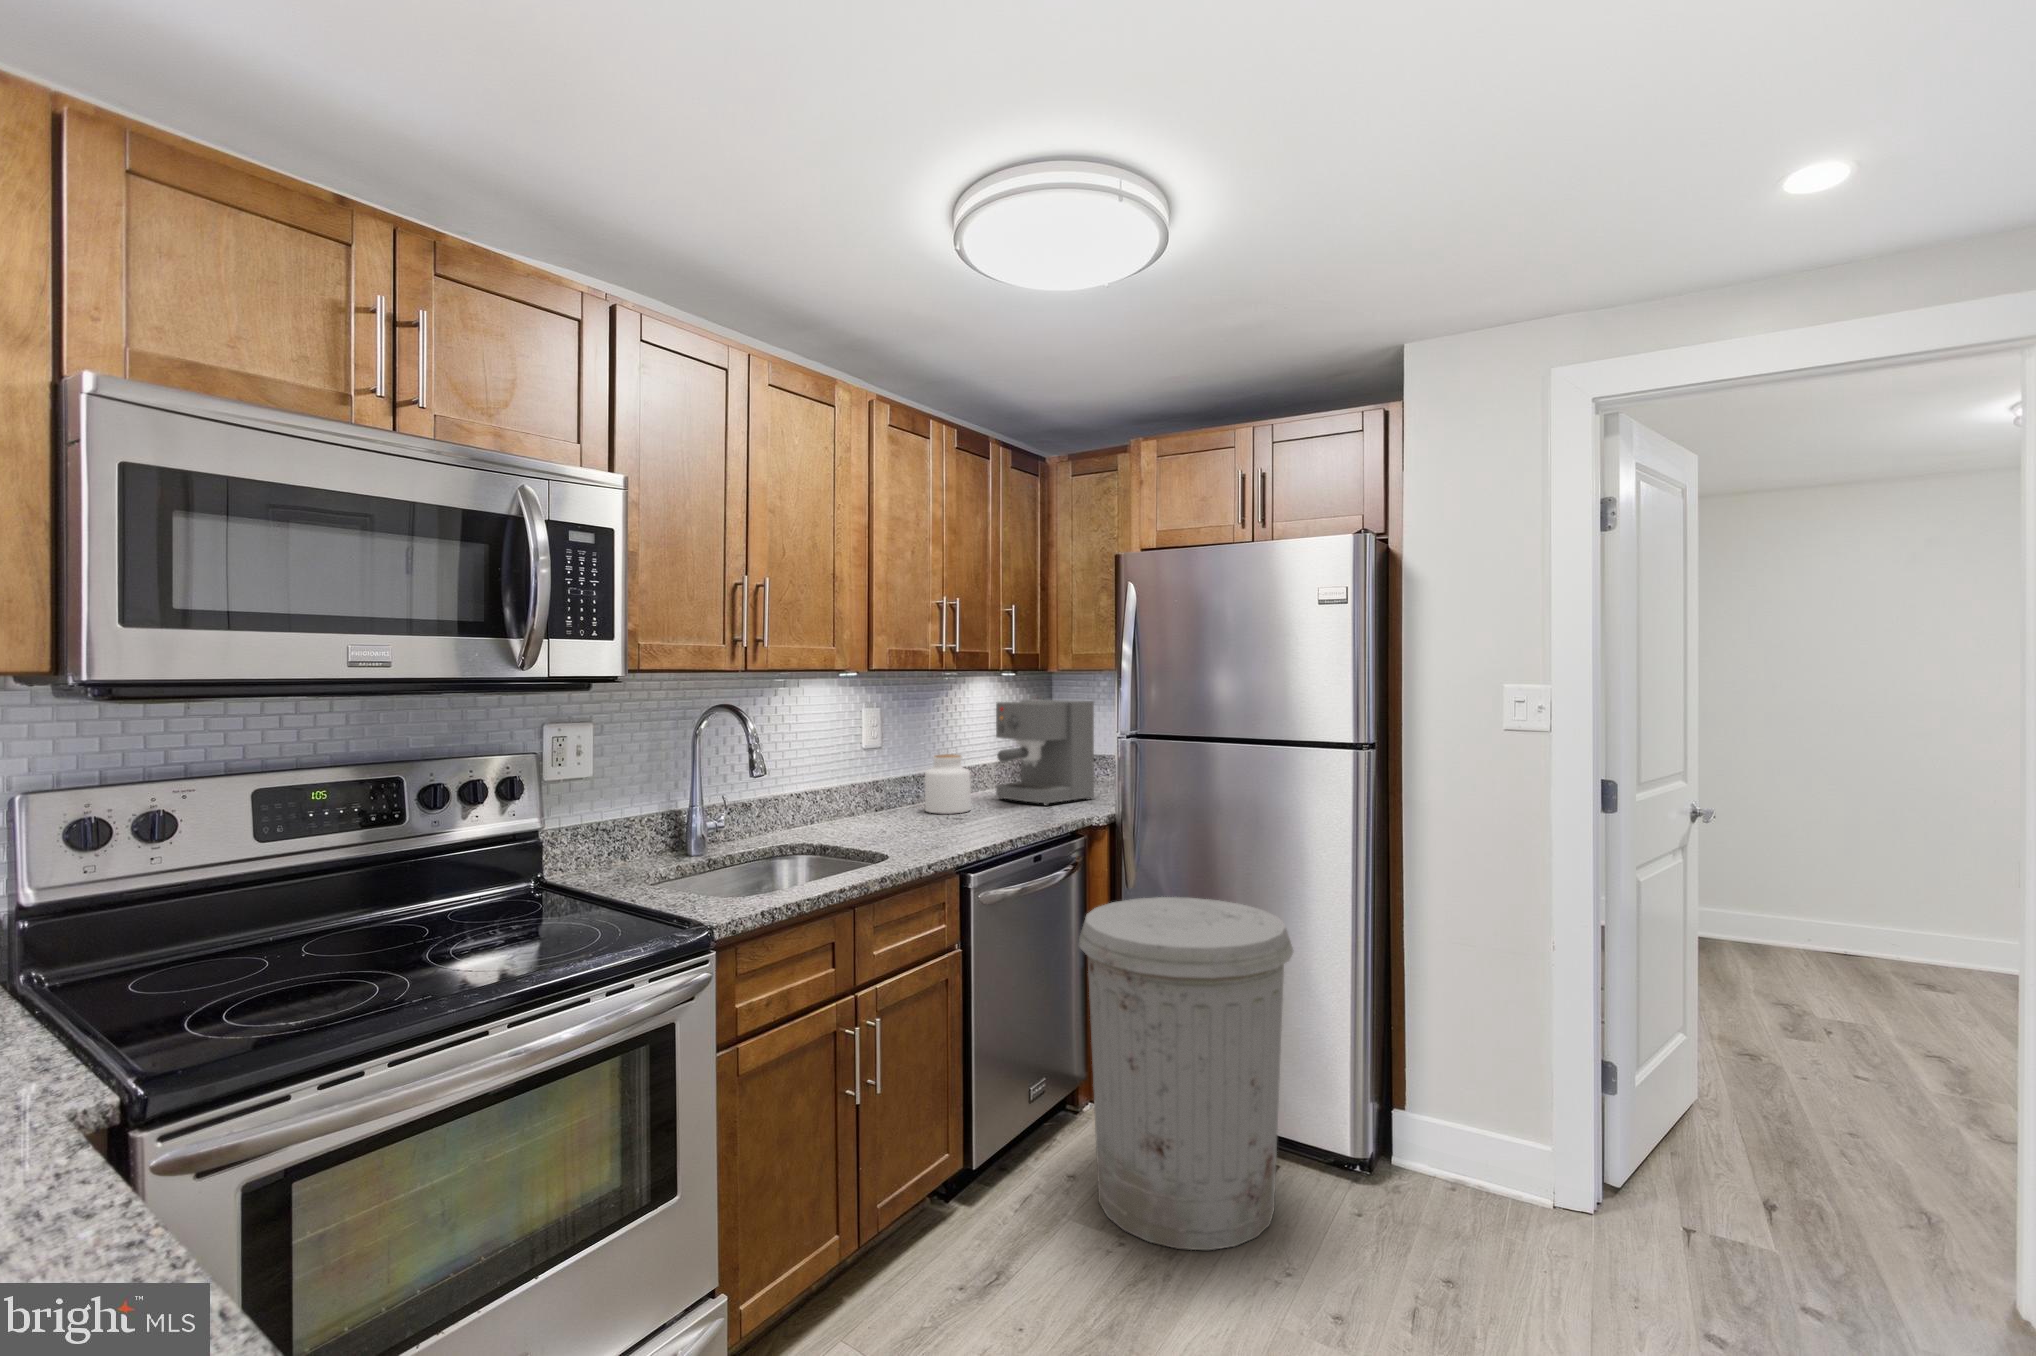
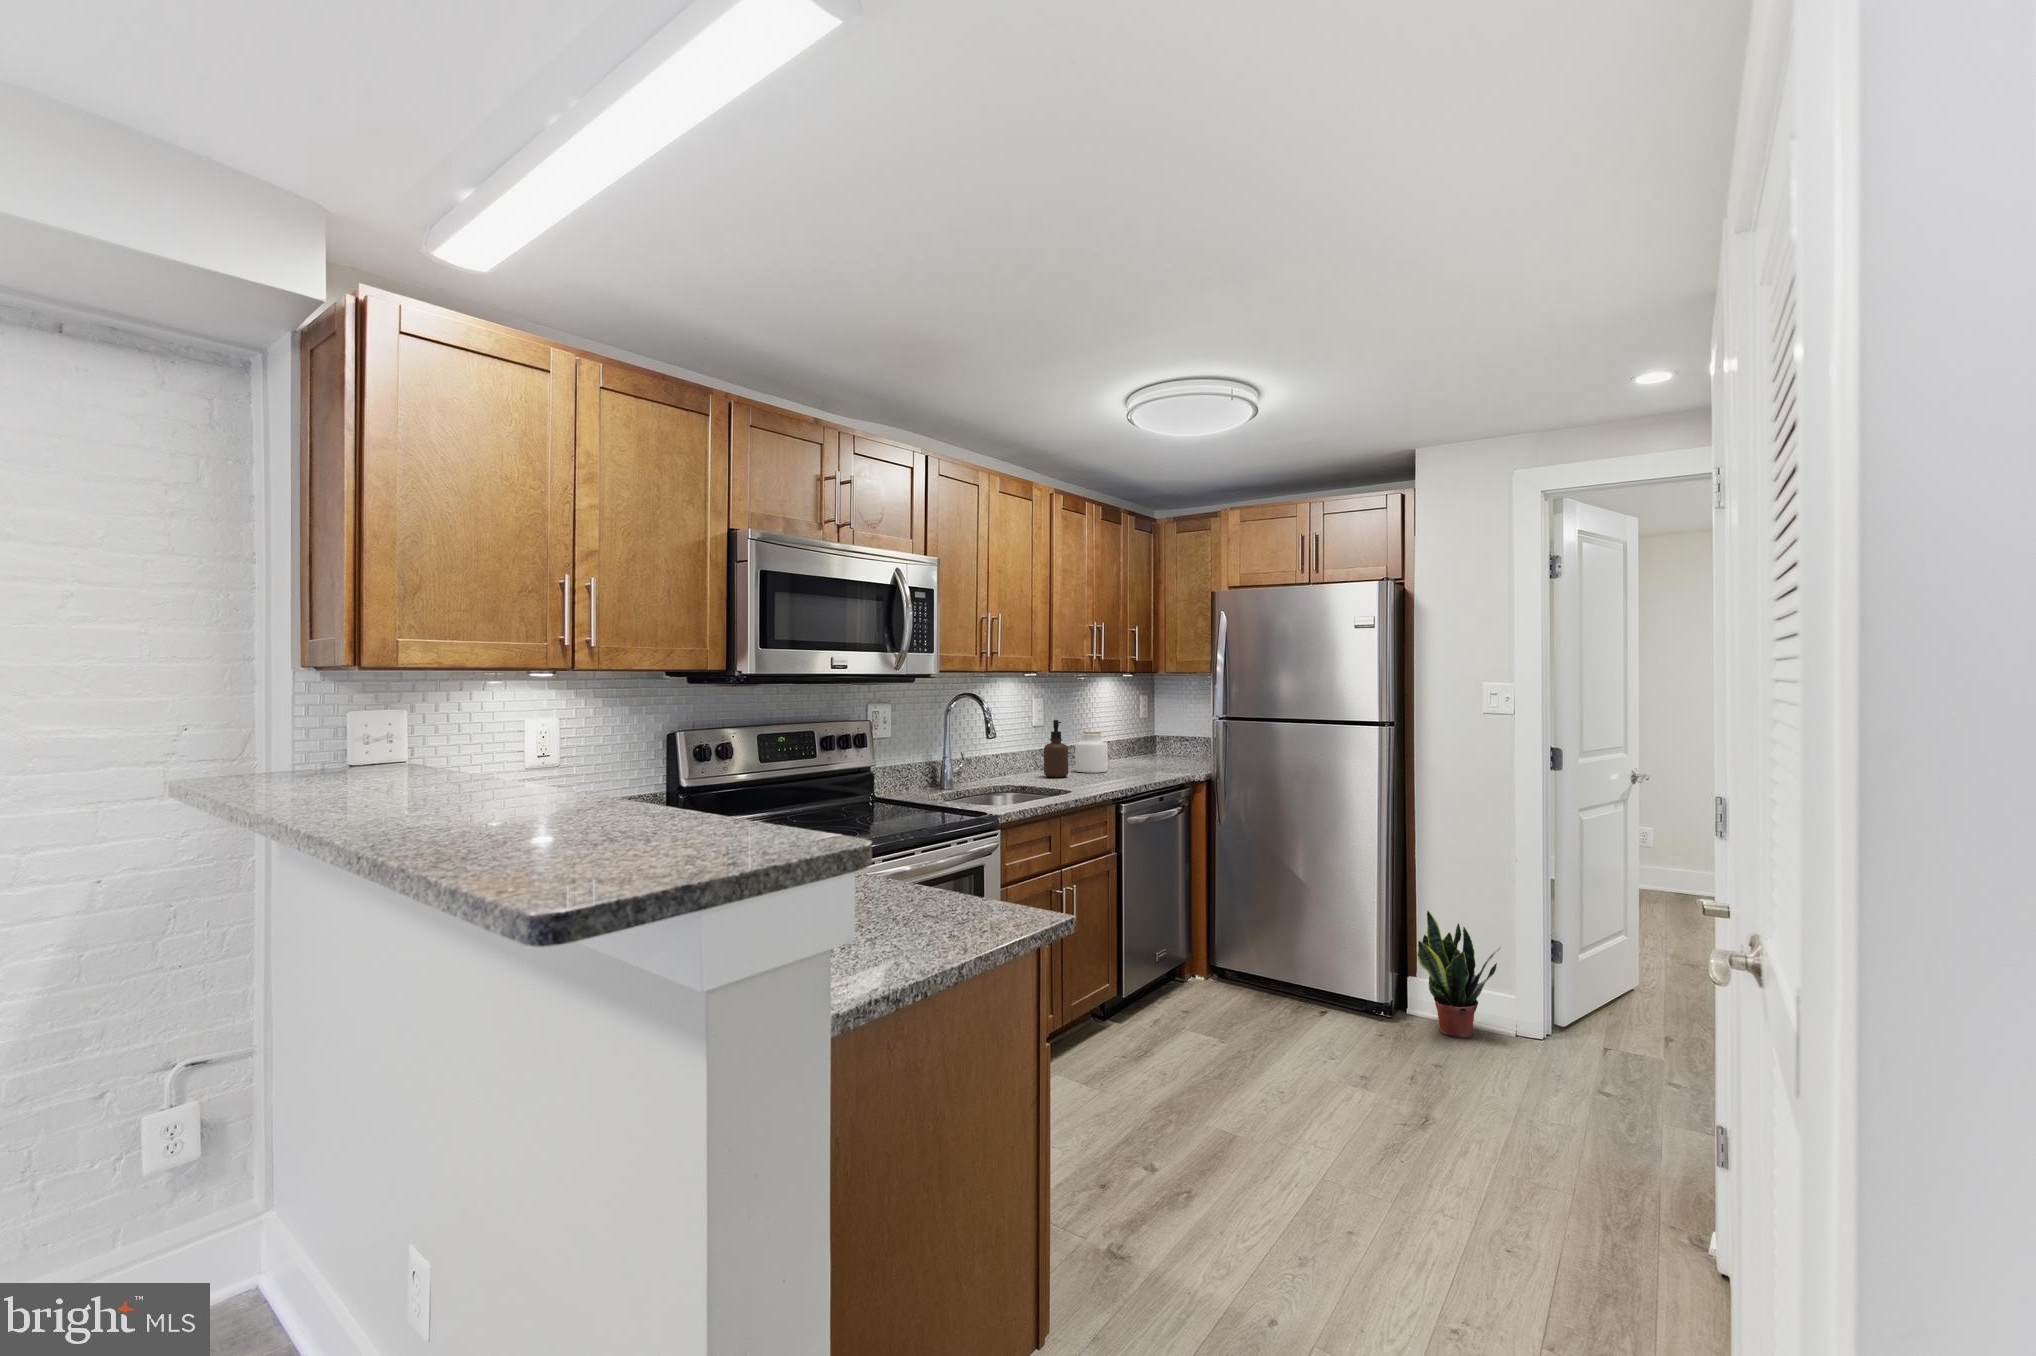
coffee maker: present [996,700,1094,805] -> none [1121,695,1193,769]
soap dispenser: none [871,740,907,824] -> present [1044,720,1068,778]
trash can: present [1079,897,1294,1250] -> none [1192,828,1338,1046]
potted plant: none [1412,1022,1535,1220] -> present [1417,911,1501,1038]

